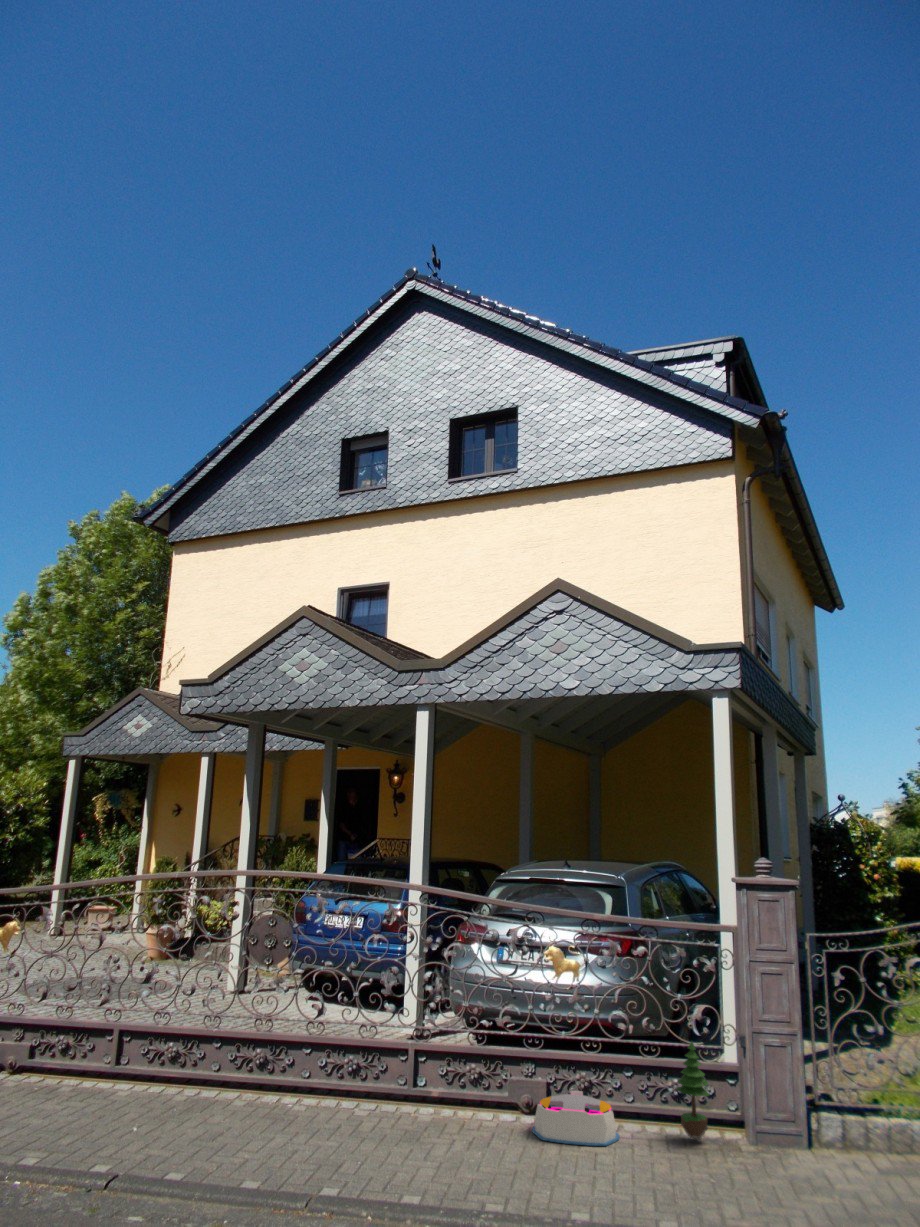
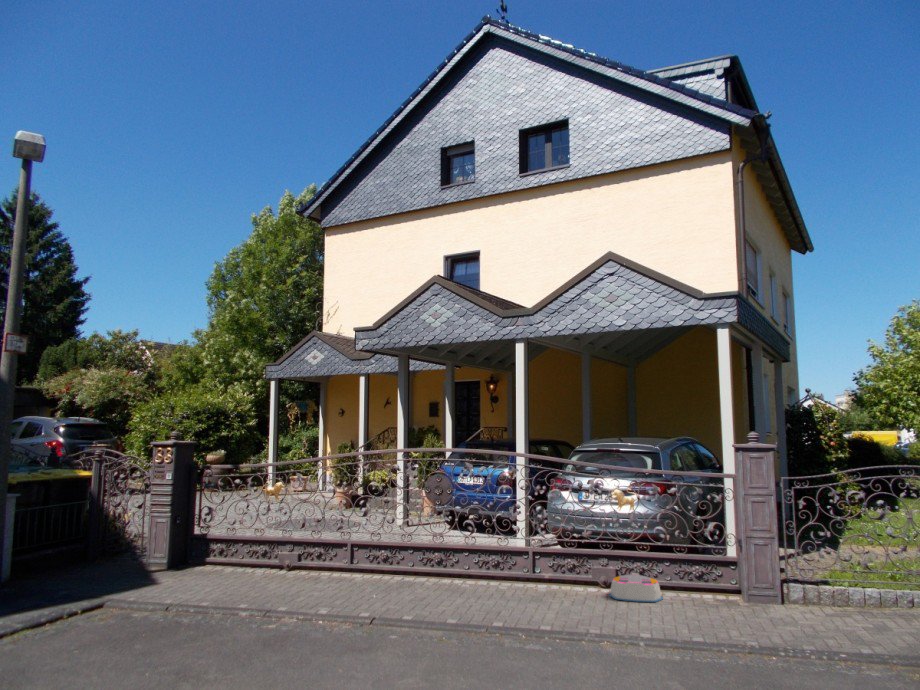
potted tree: present [677,1042,709,1141] -> none [698,542,719,600]

